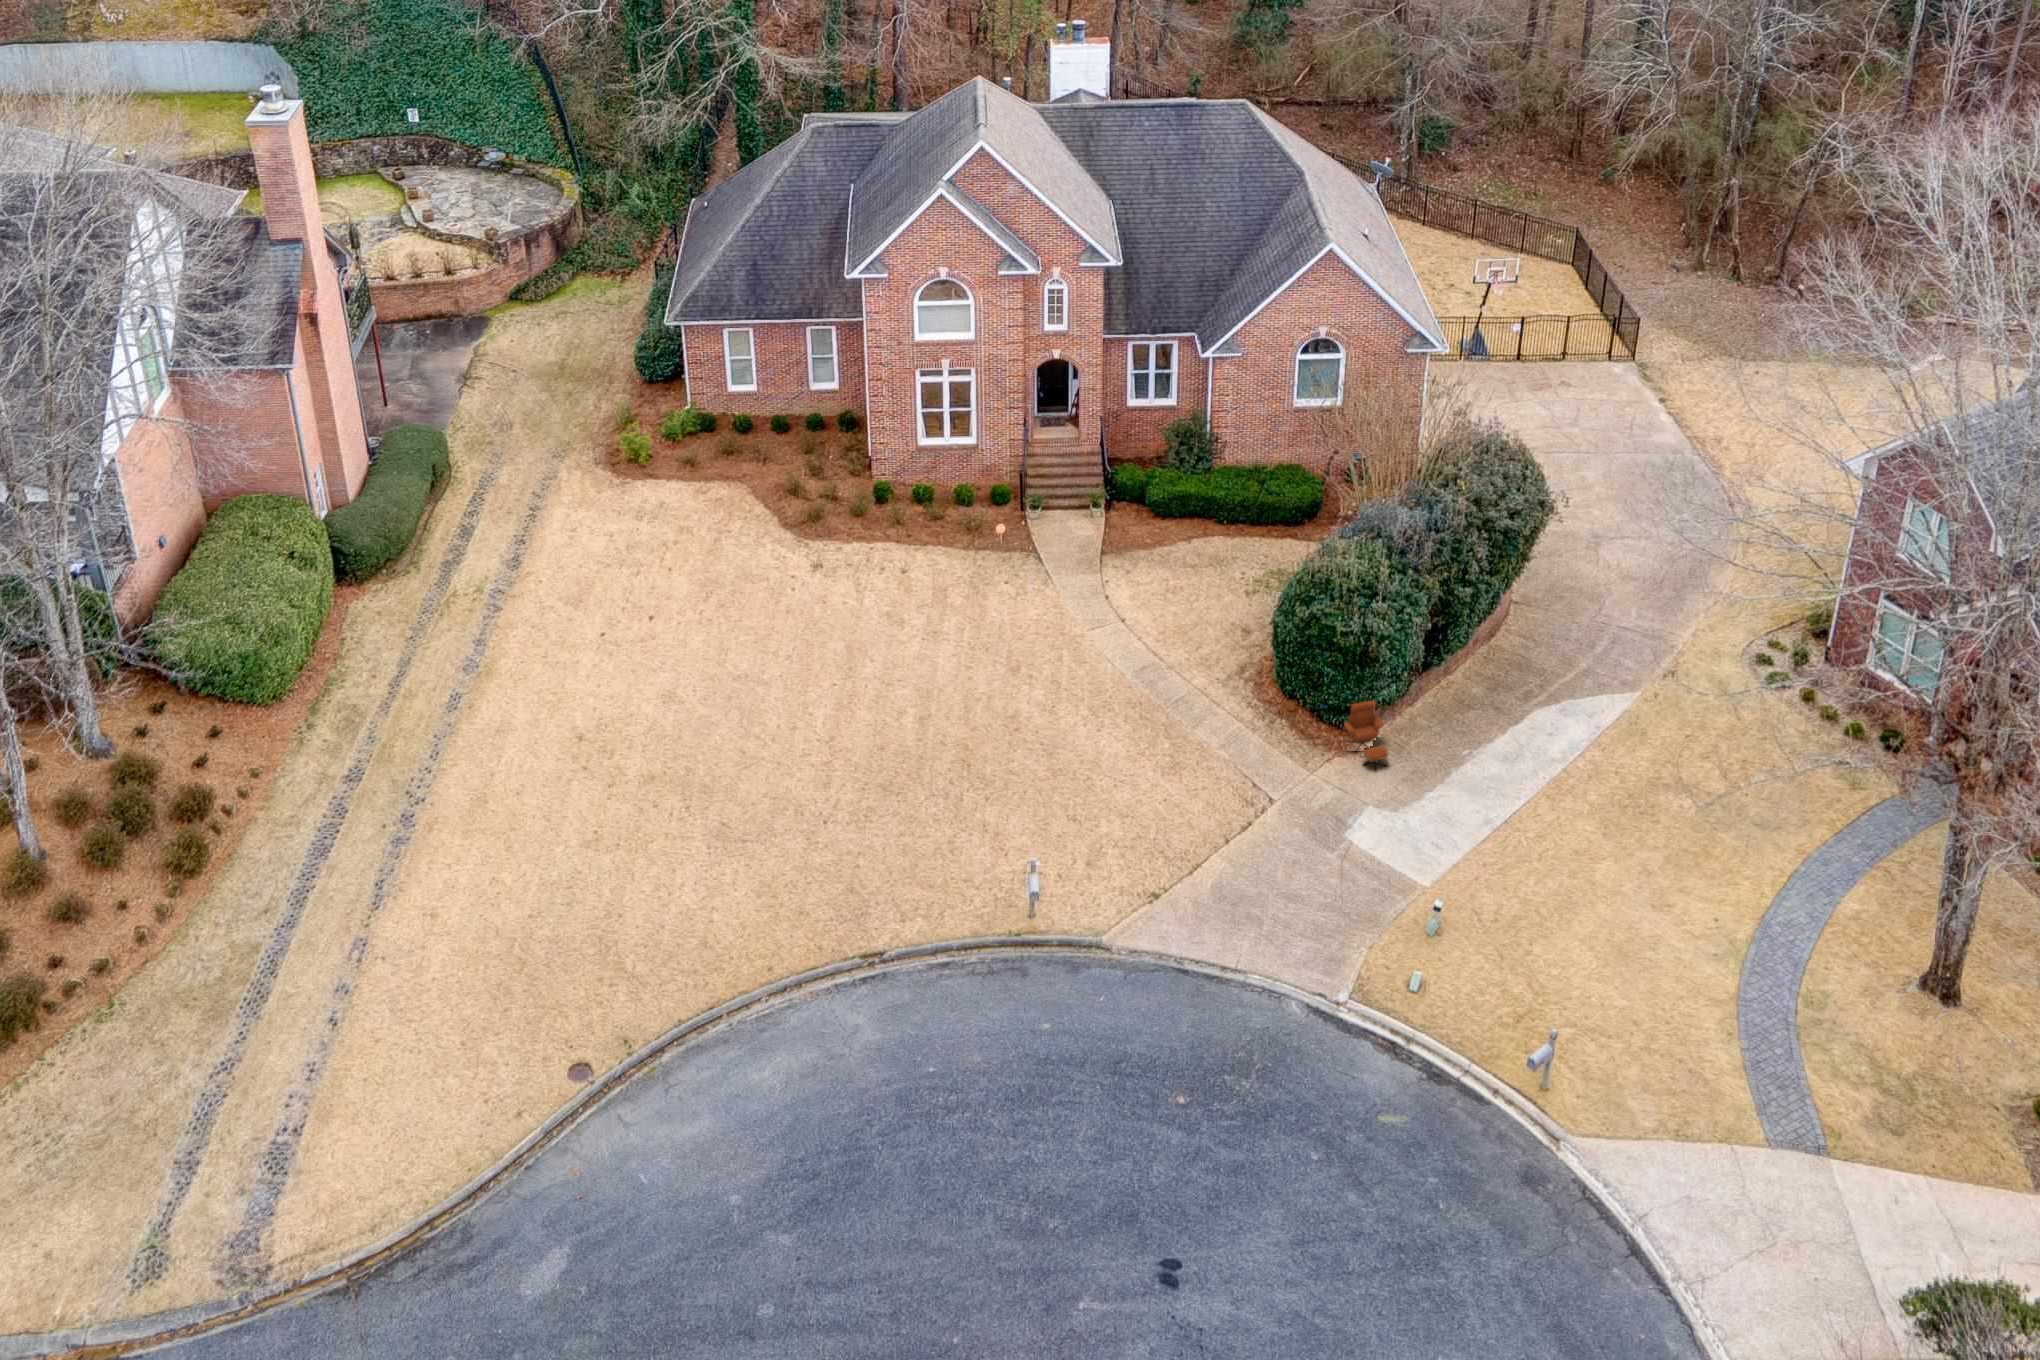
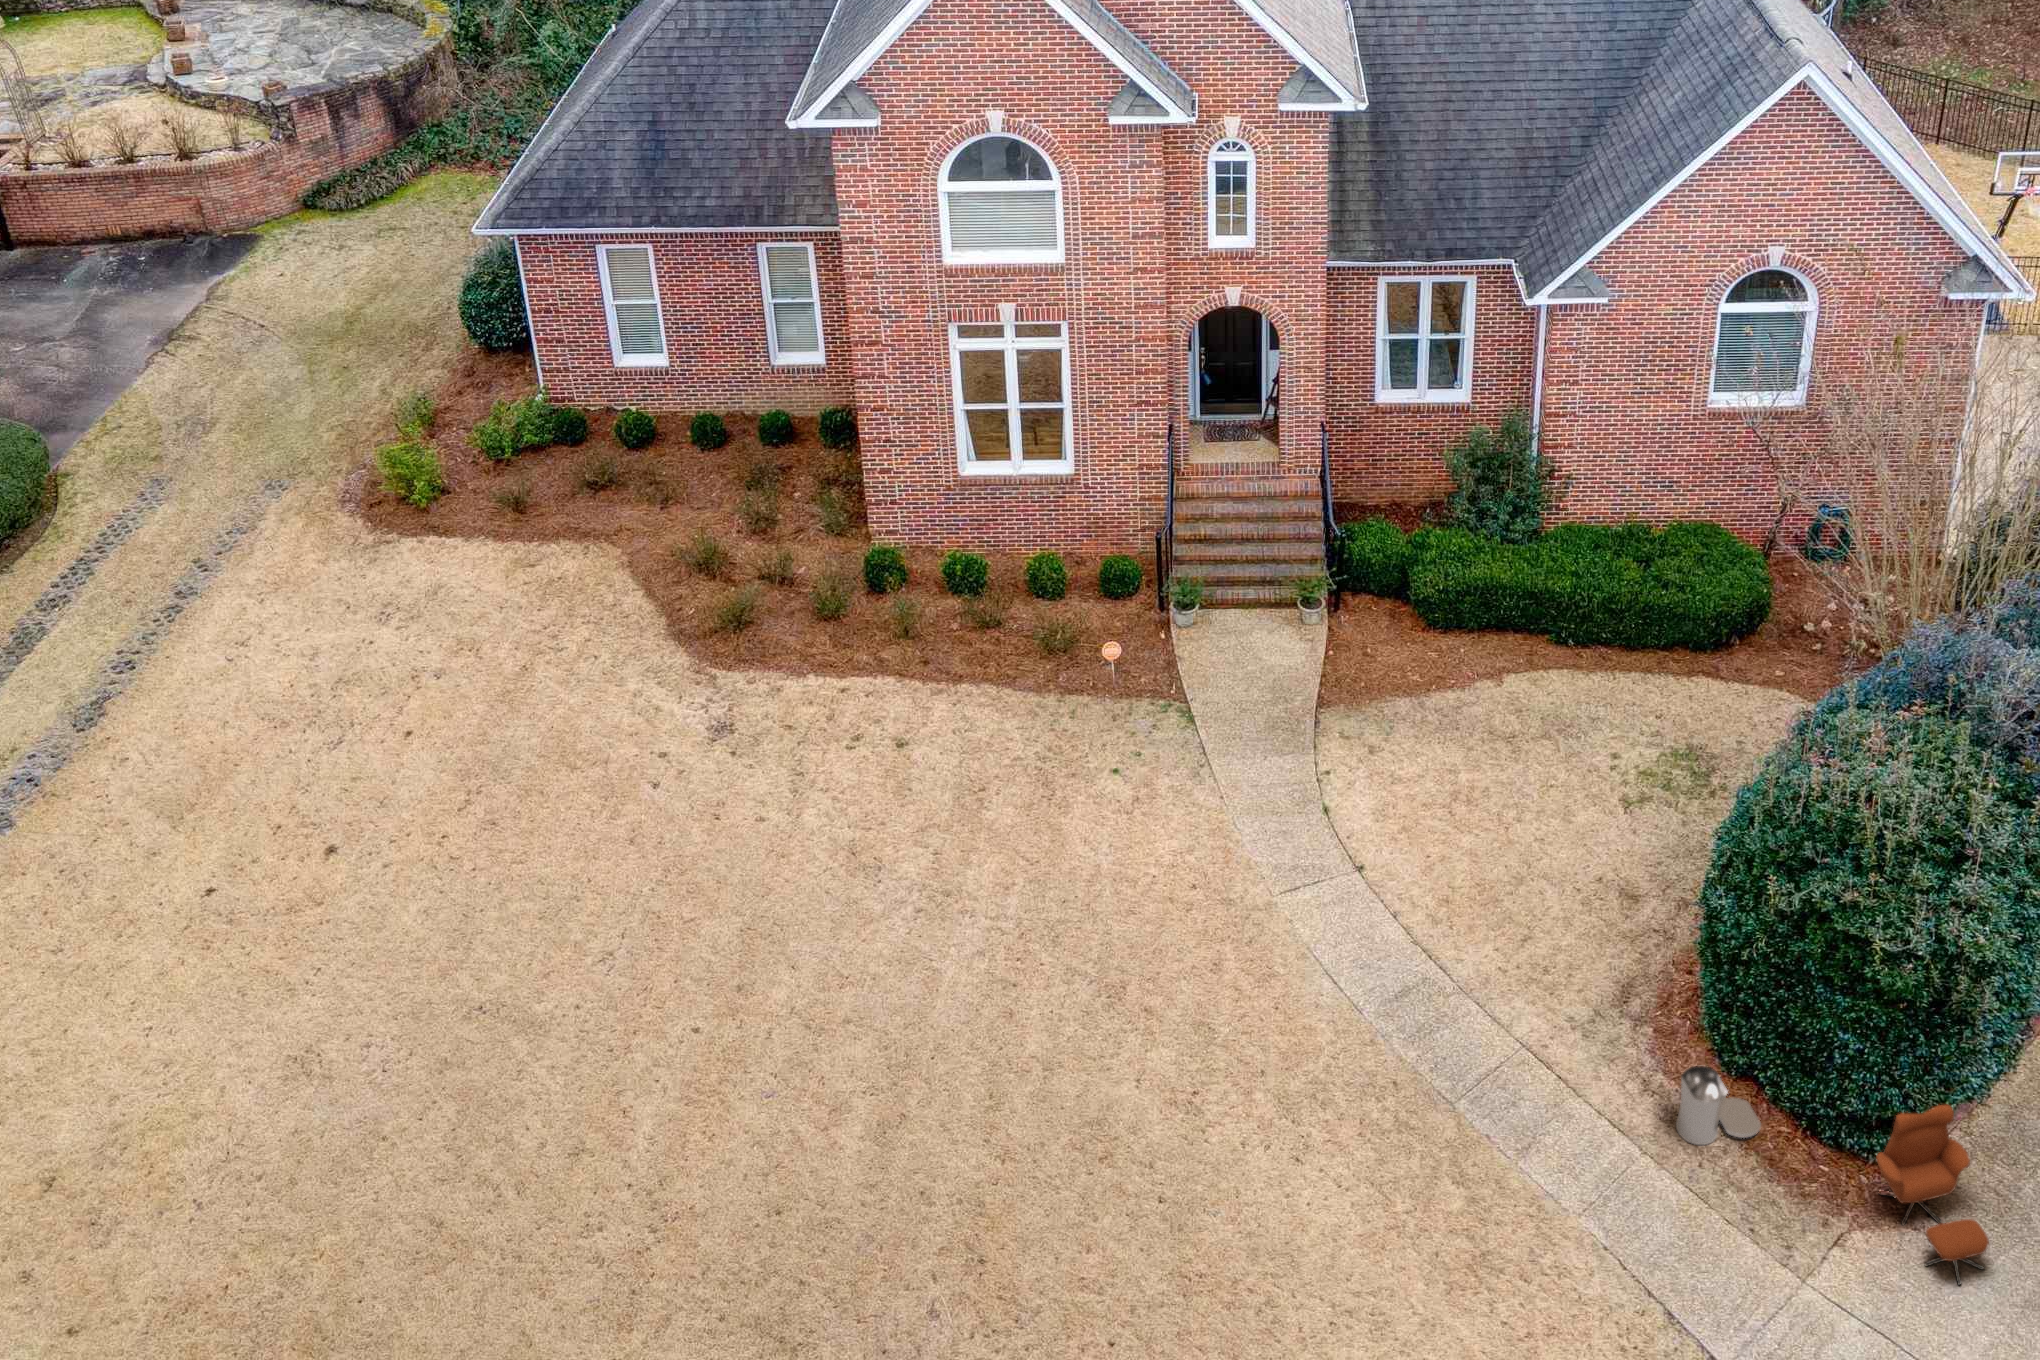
trash can: none [1263,692,1299,726] -> present [1676,1066,1761,1145]

